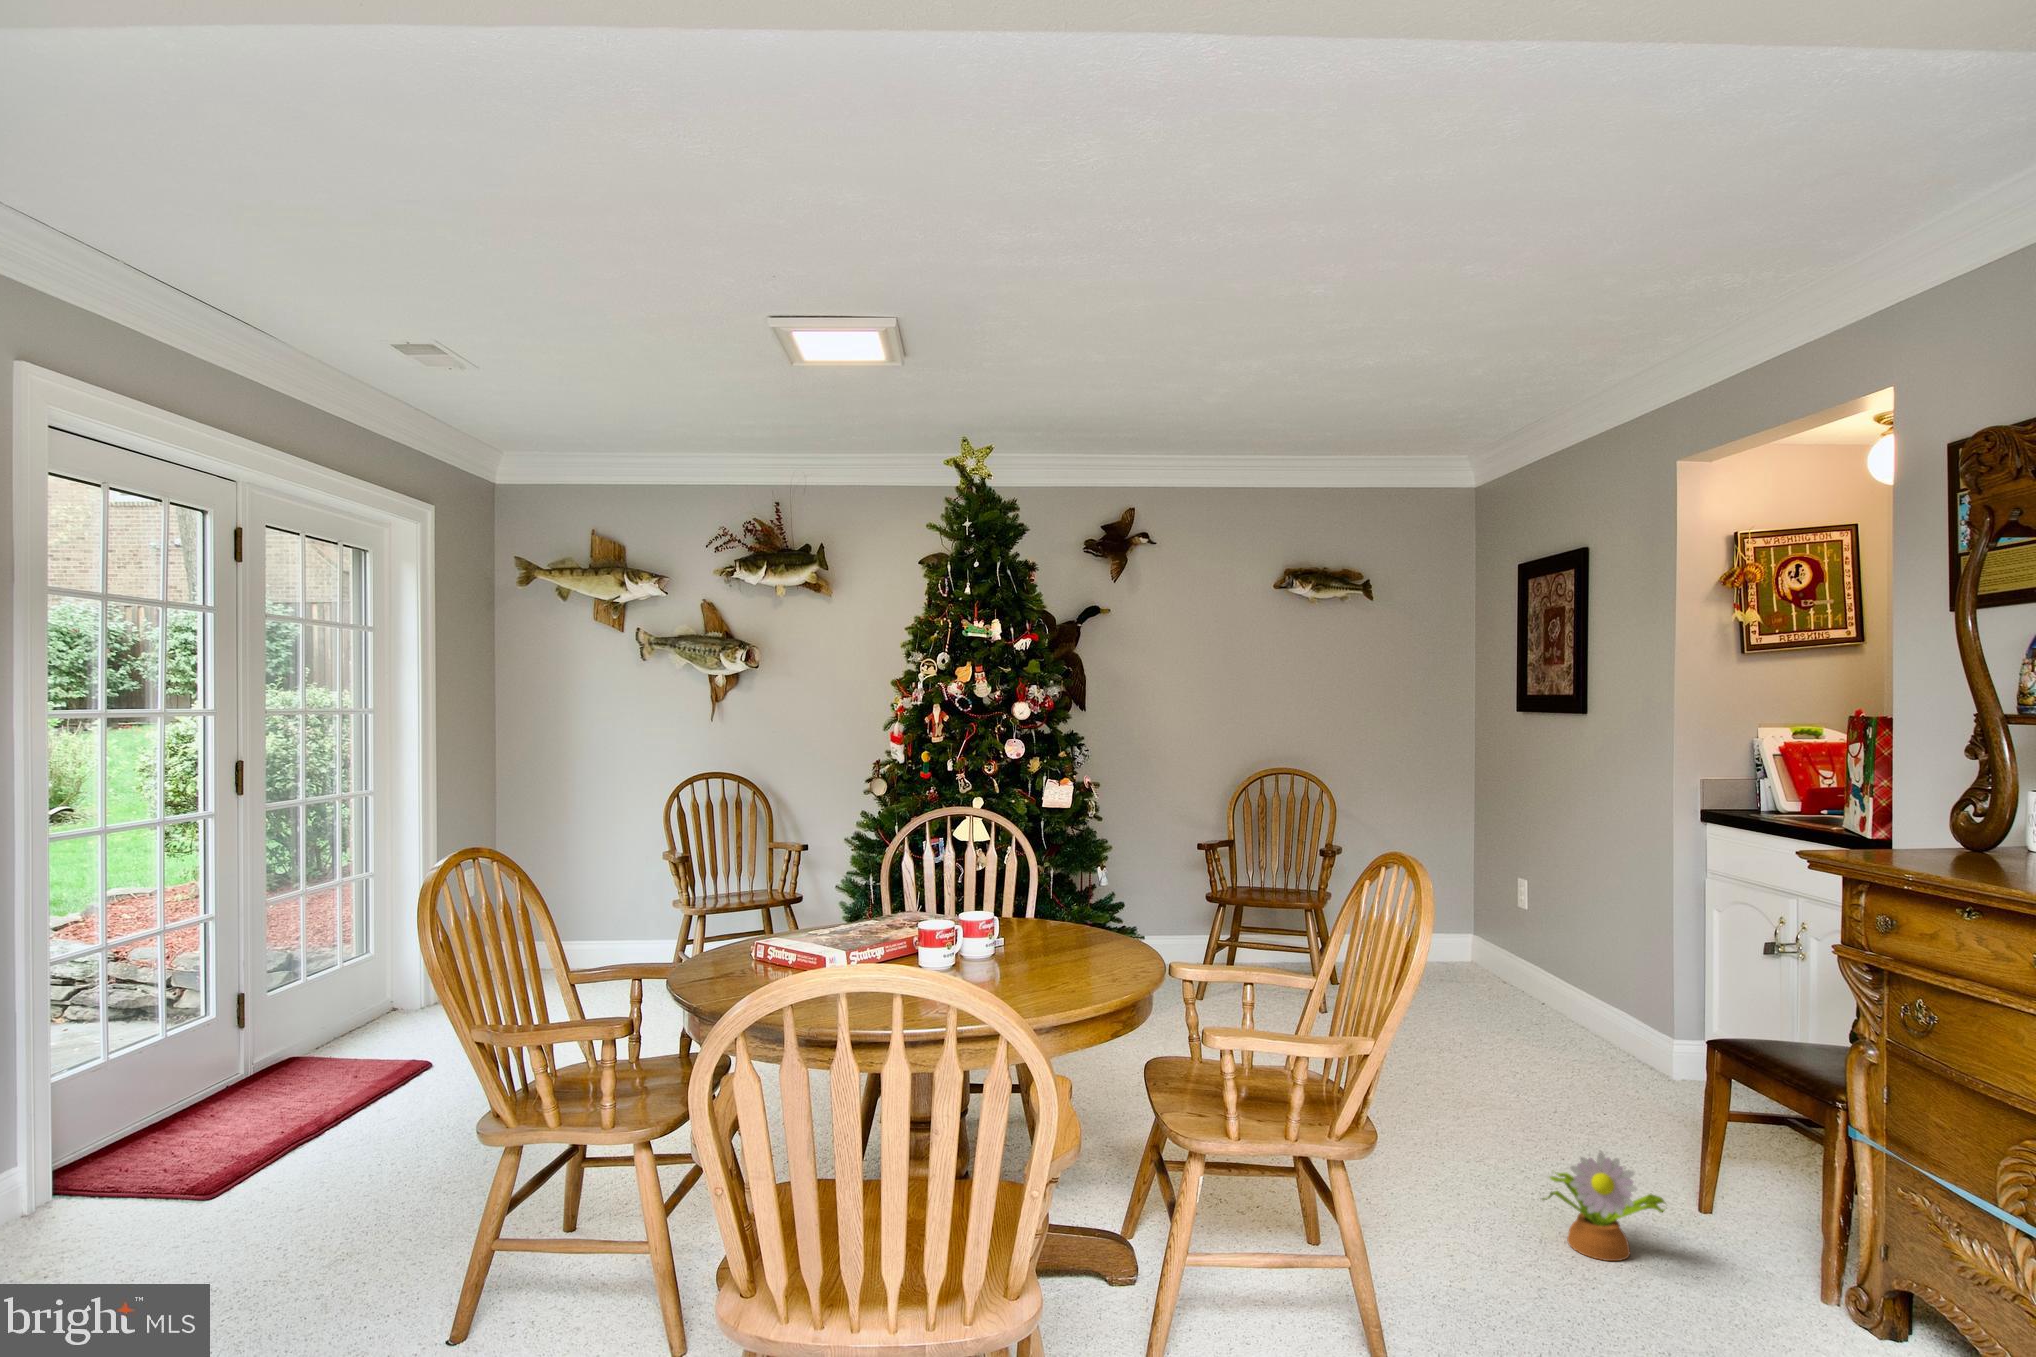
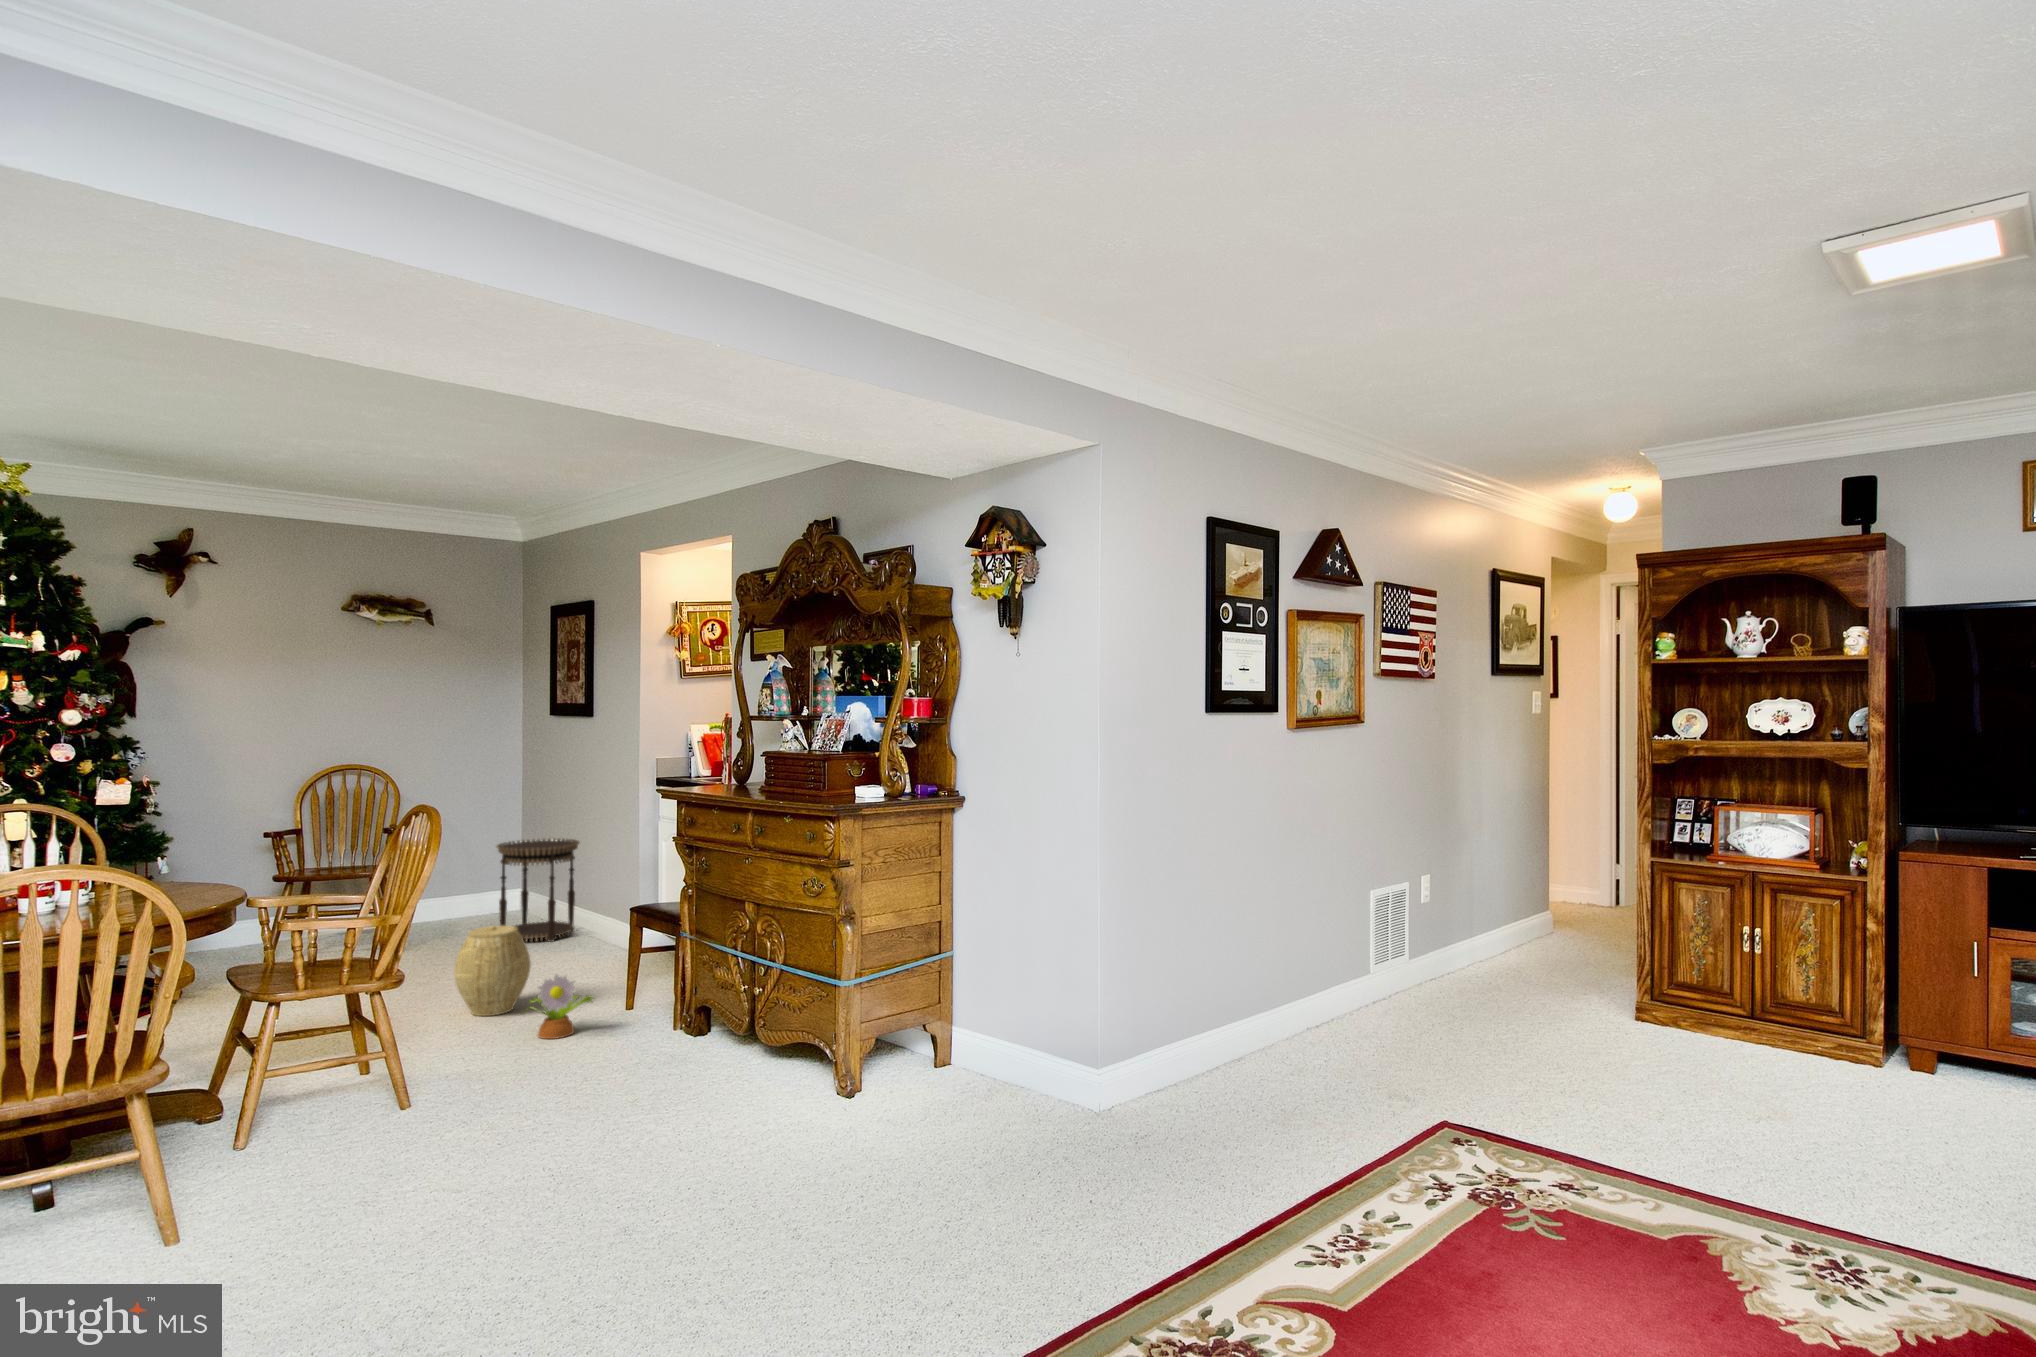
side table: none [1457,883,1573,1036] -> present [497,838,579,942]
woven basket: none [1426,1027,1538,1170] -> present [454,926,531,1016]

